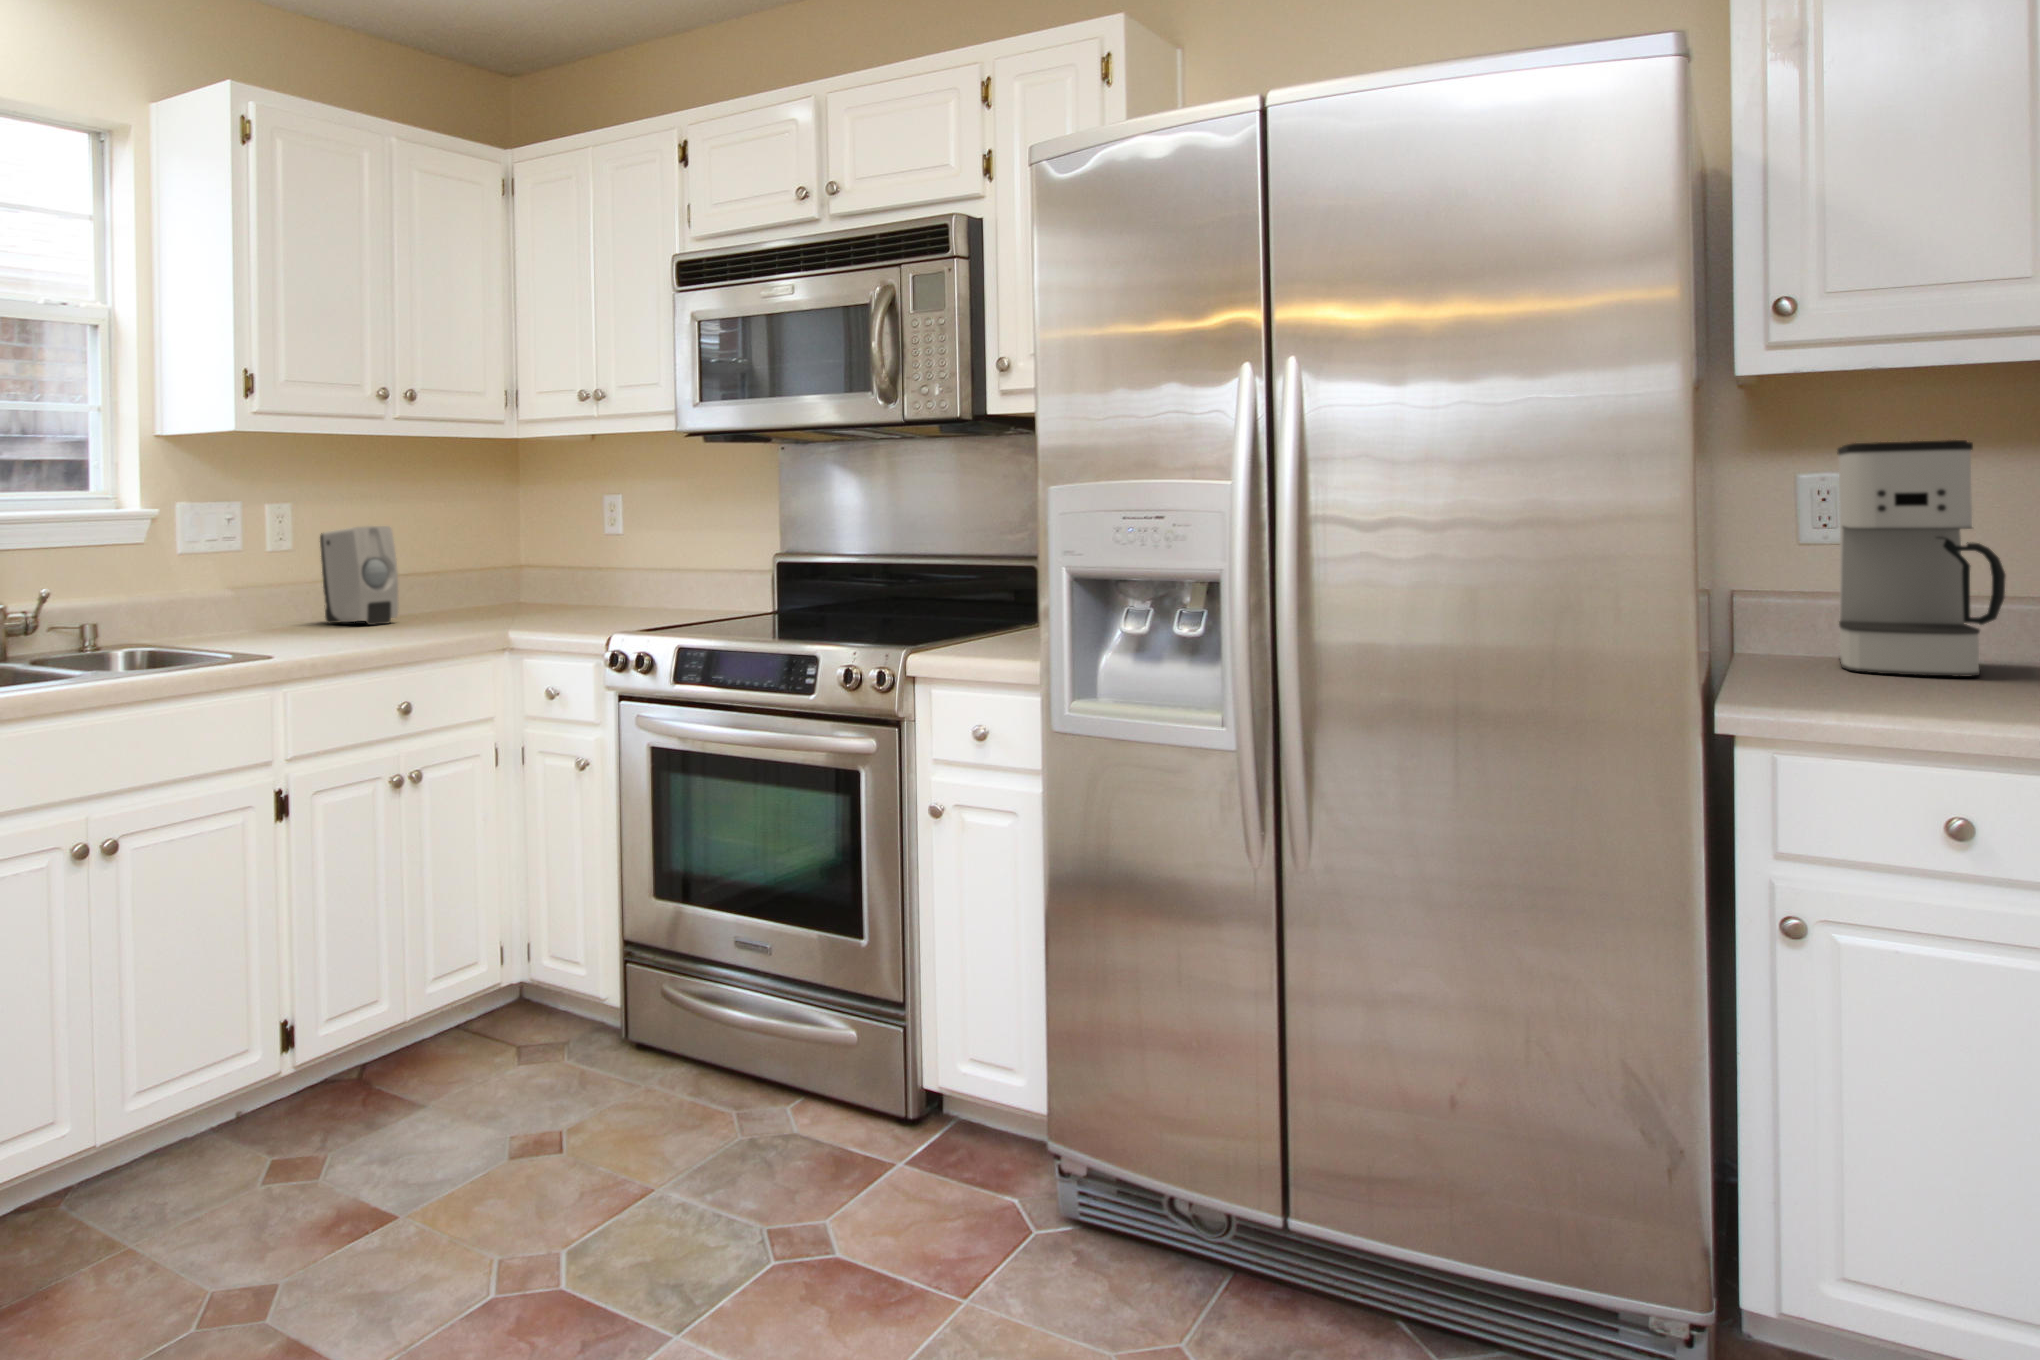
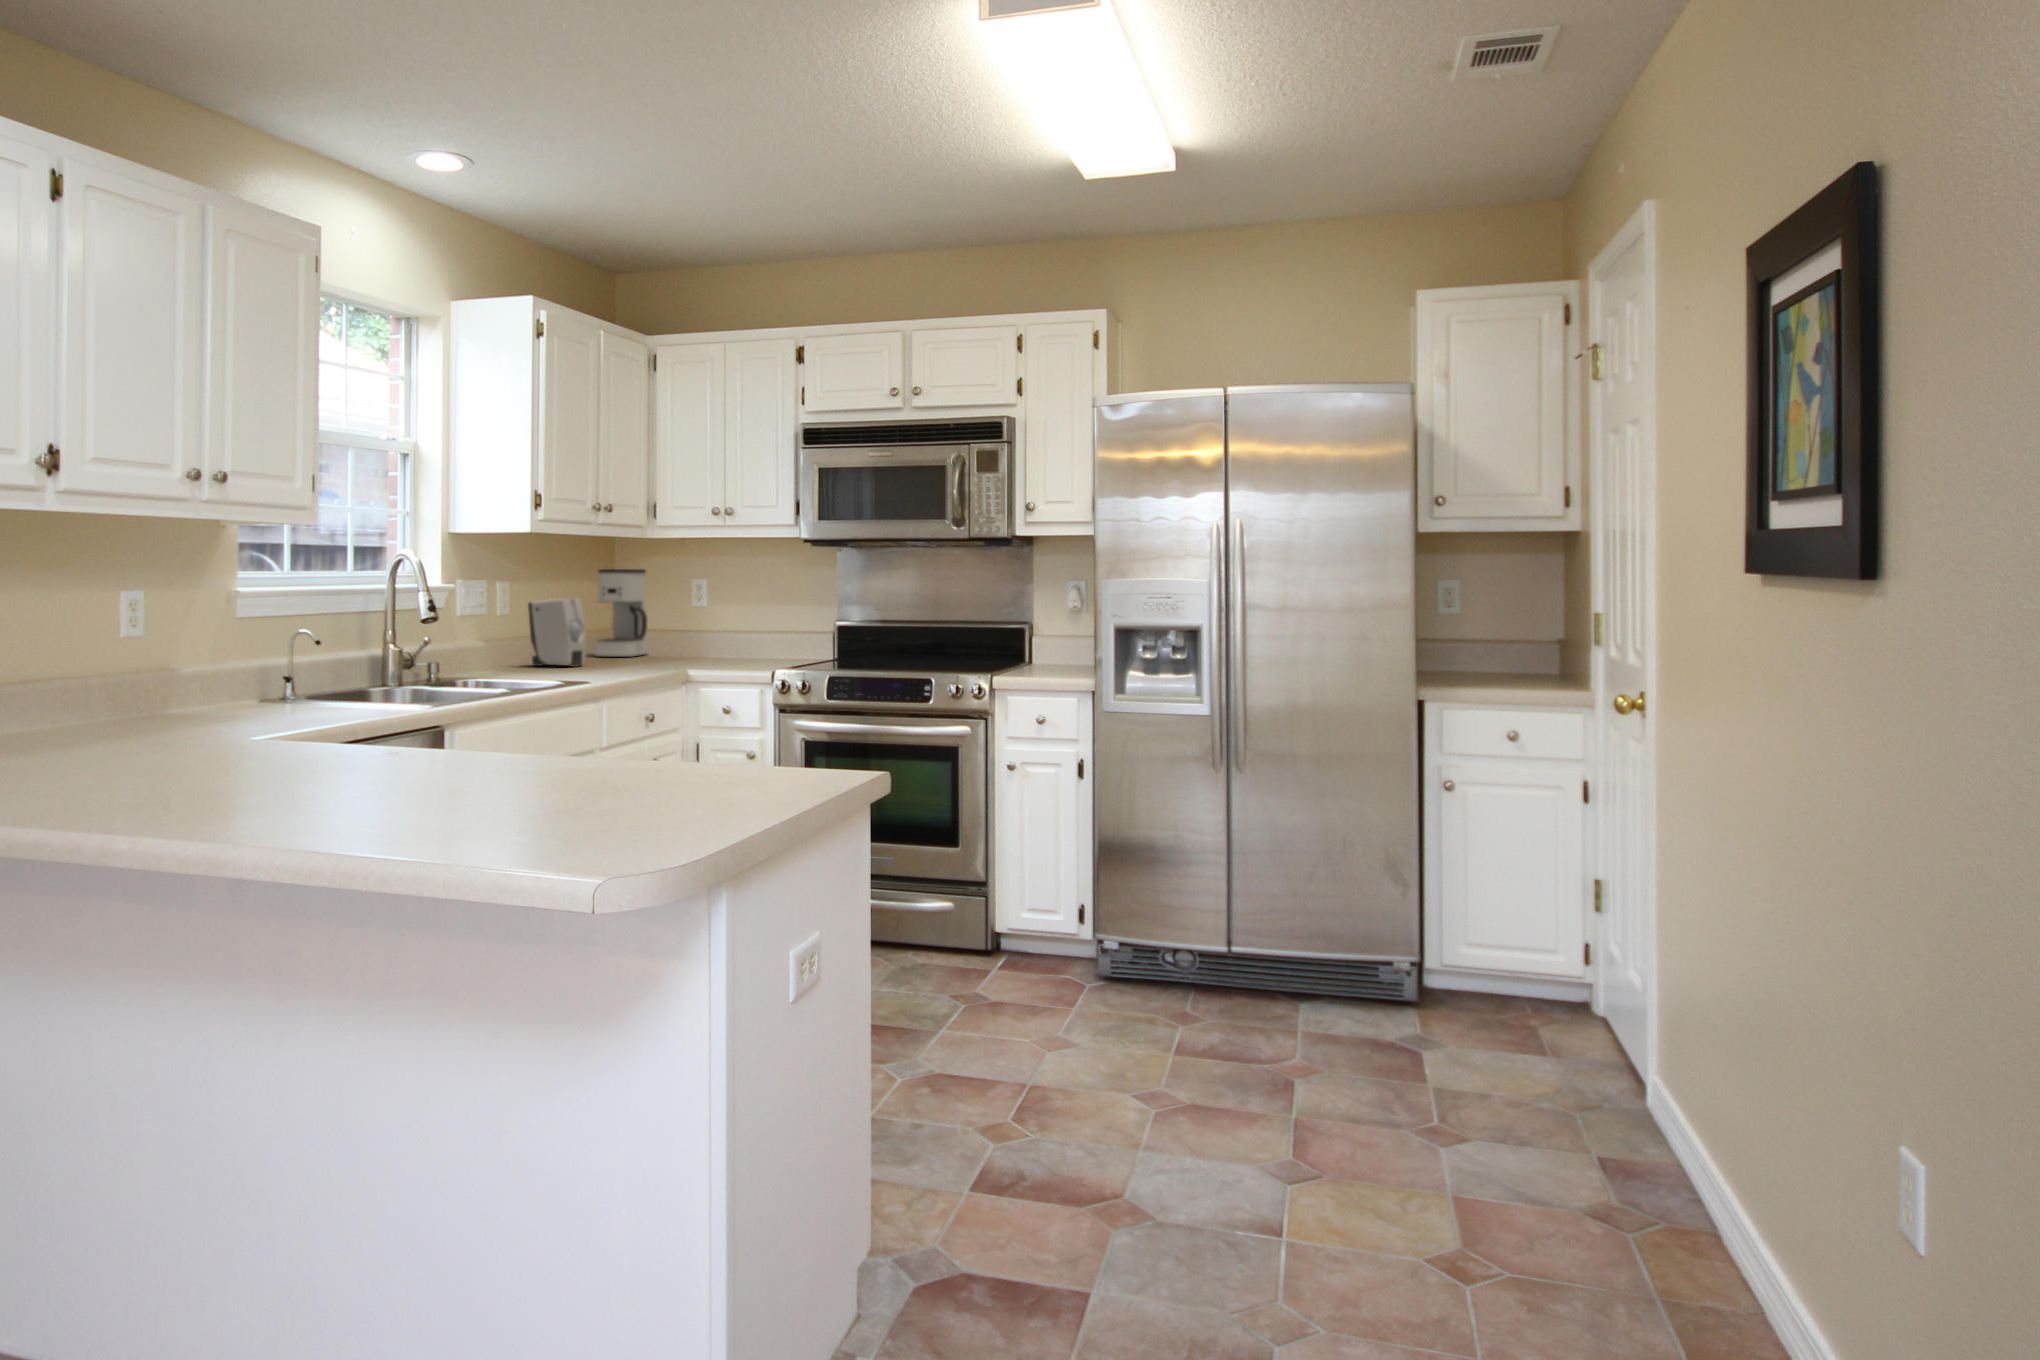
coffee maker: present [1837,440,2006,677] -> present [595,569,648,657]

